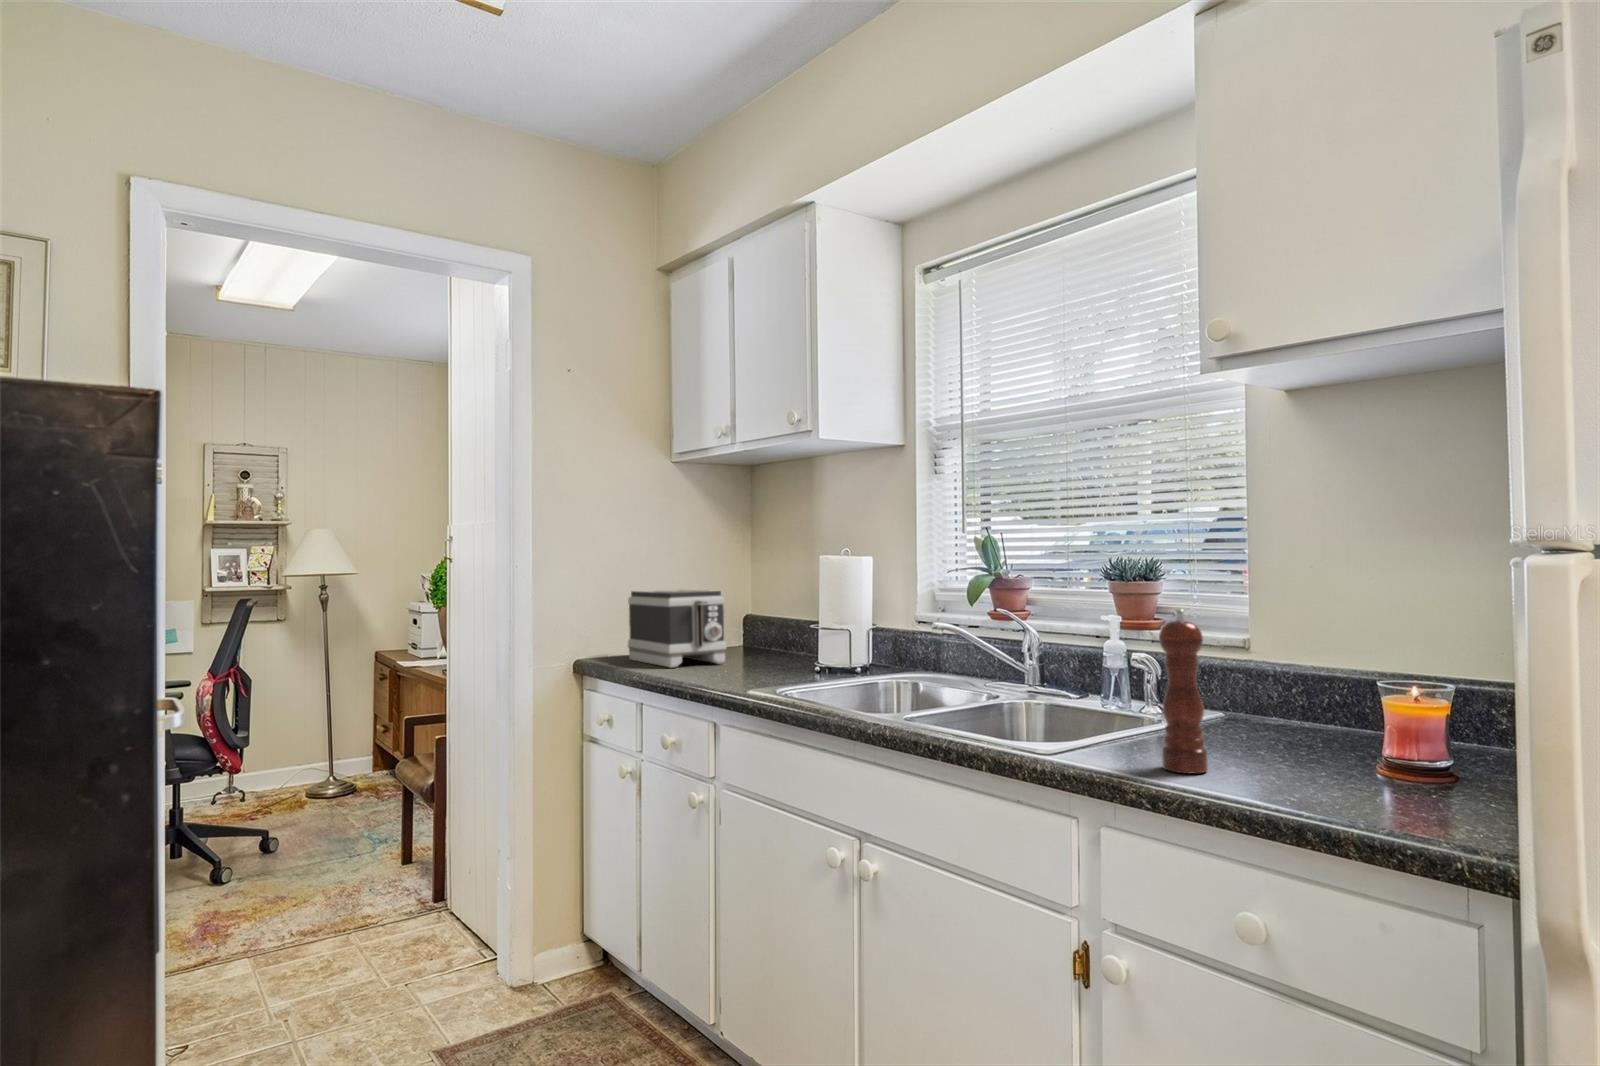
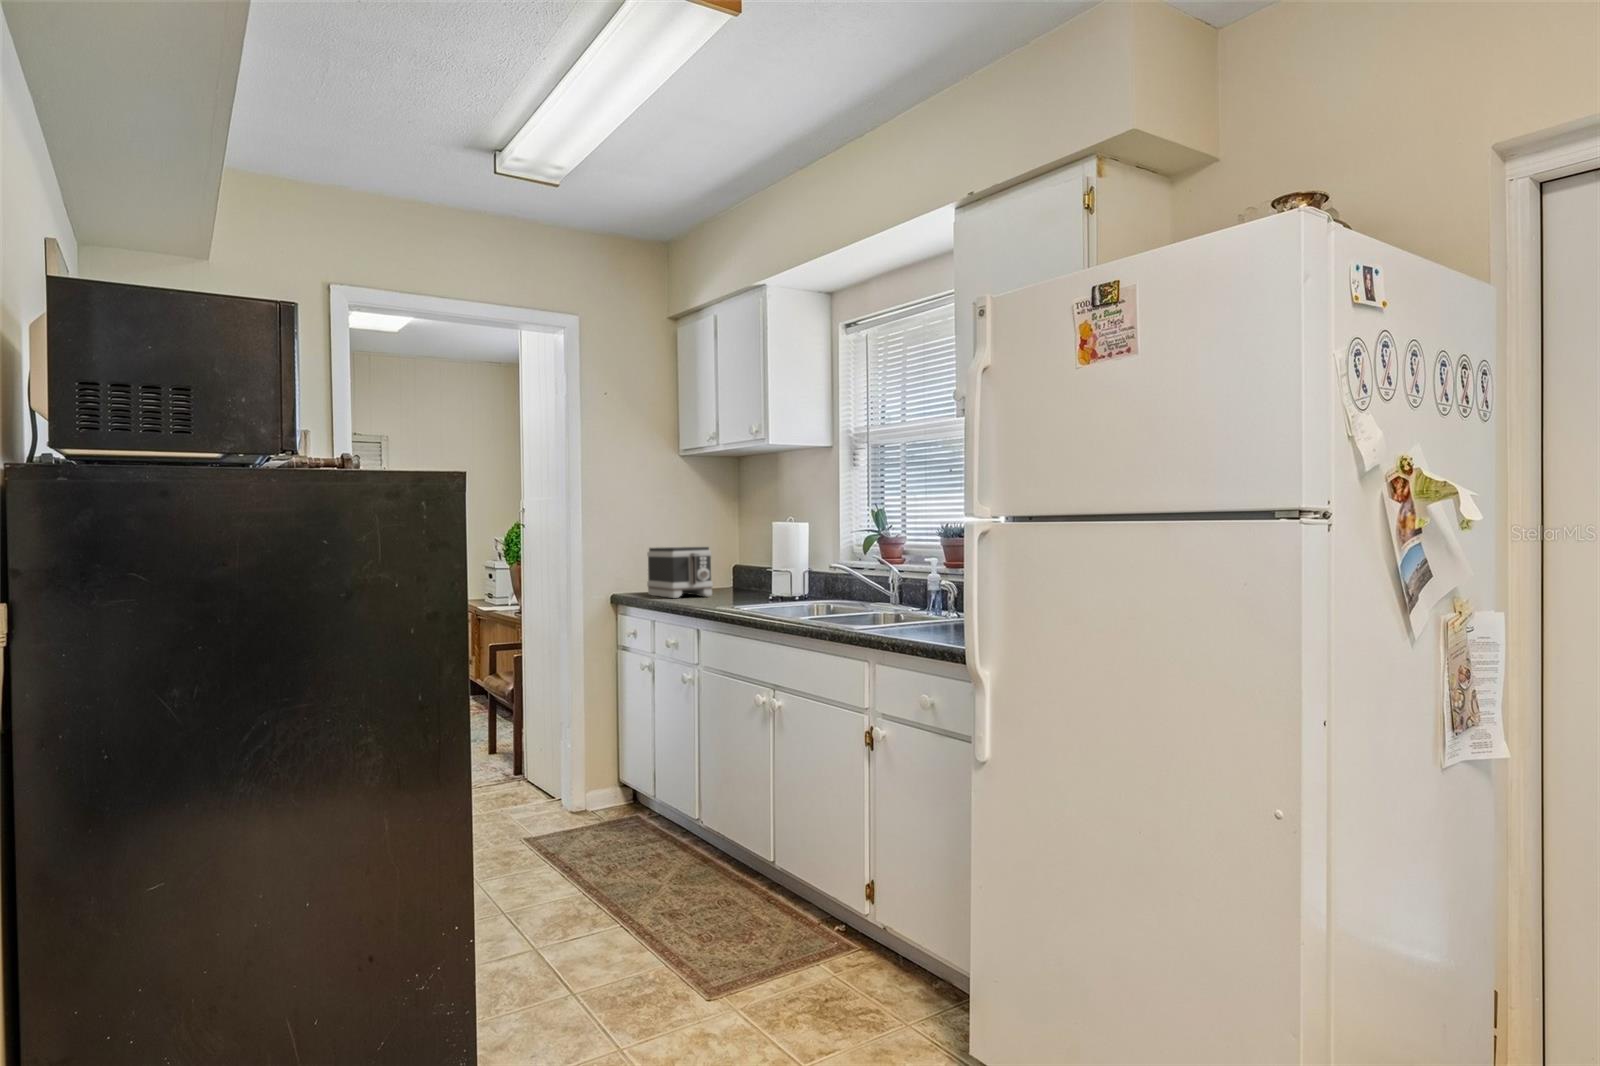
pepper mill: present [1159,609,1208,773] -> none [909,549,933,634]

